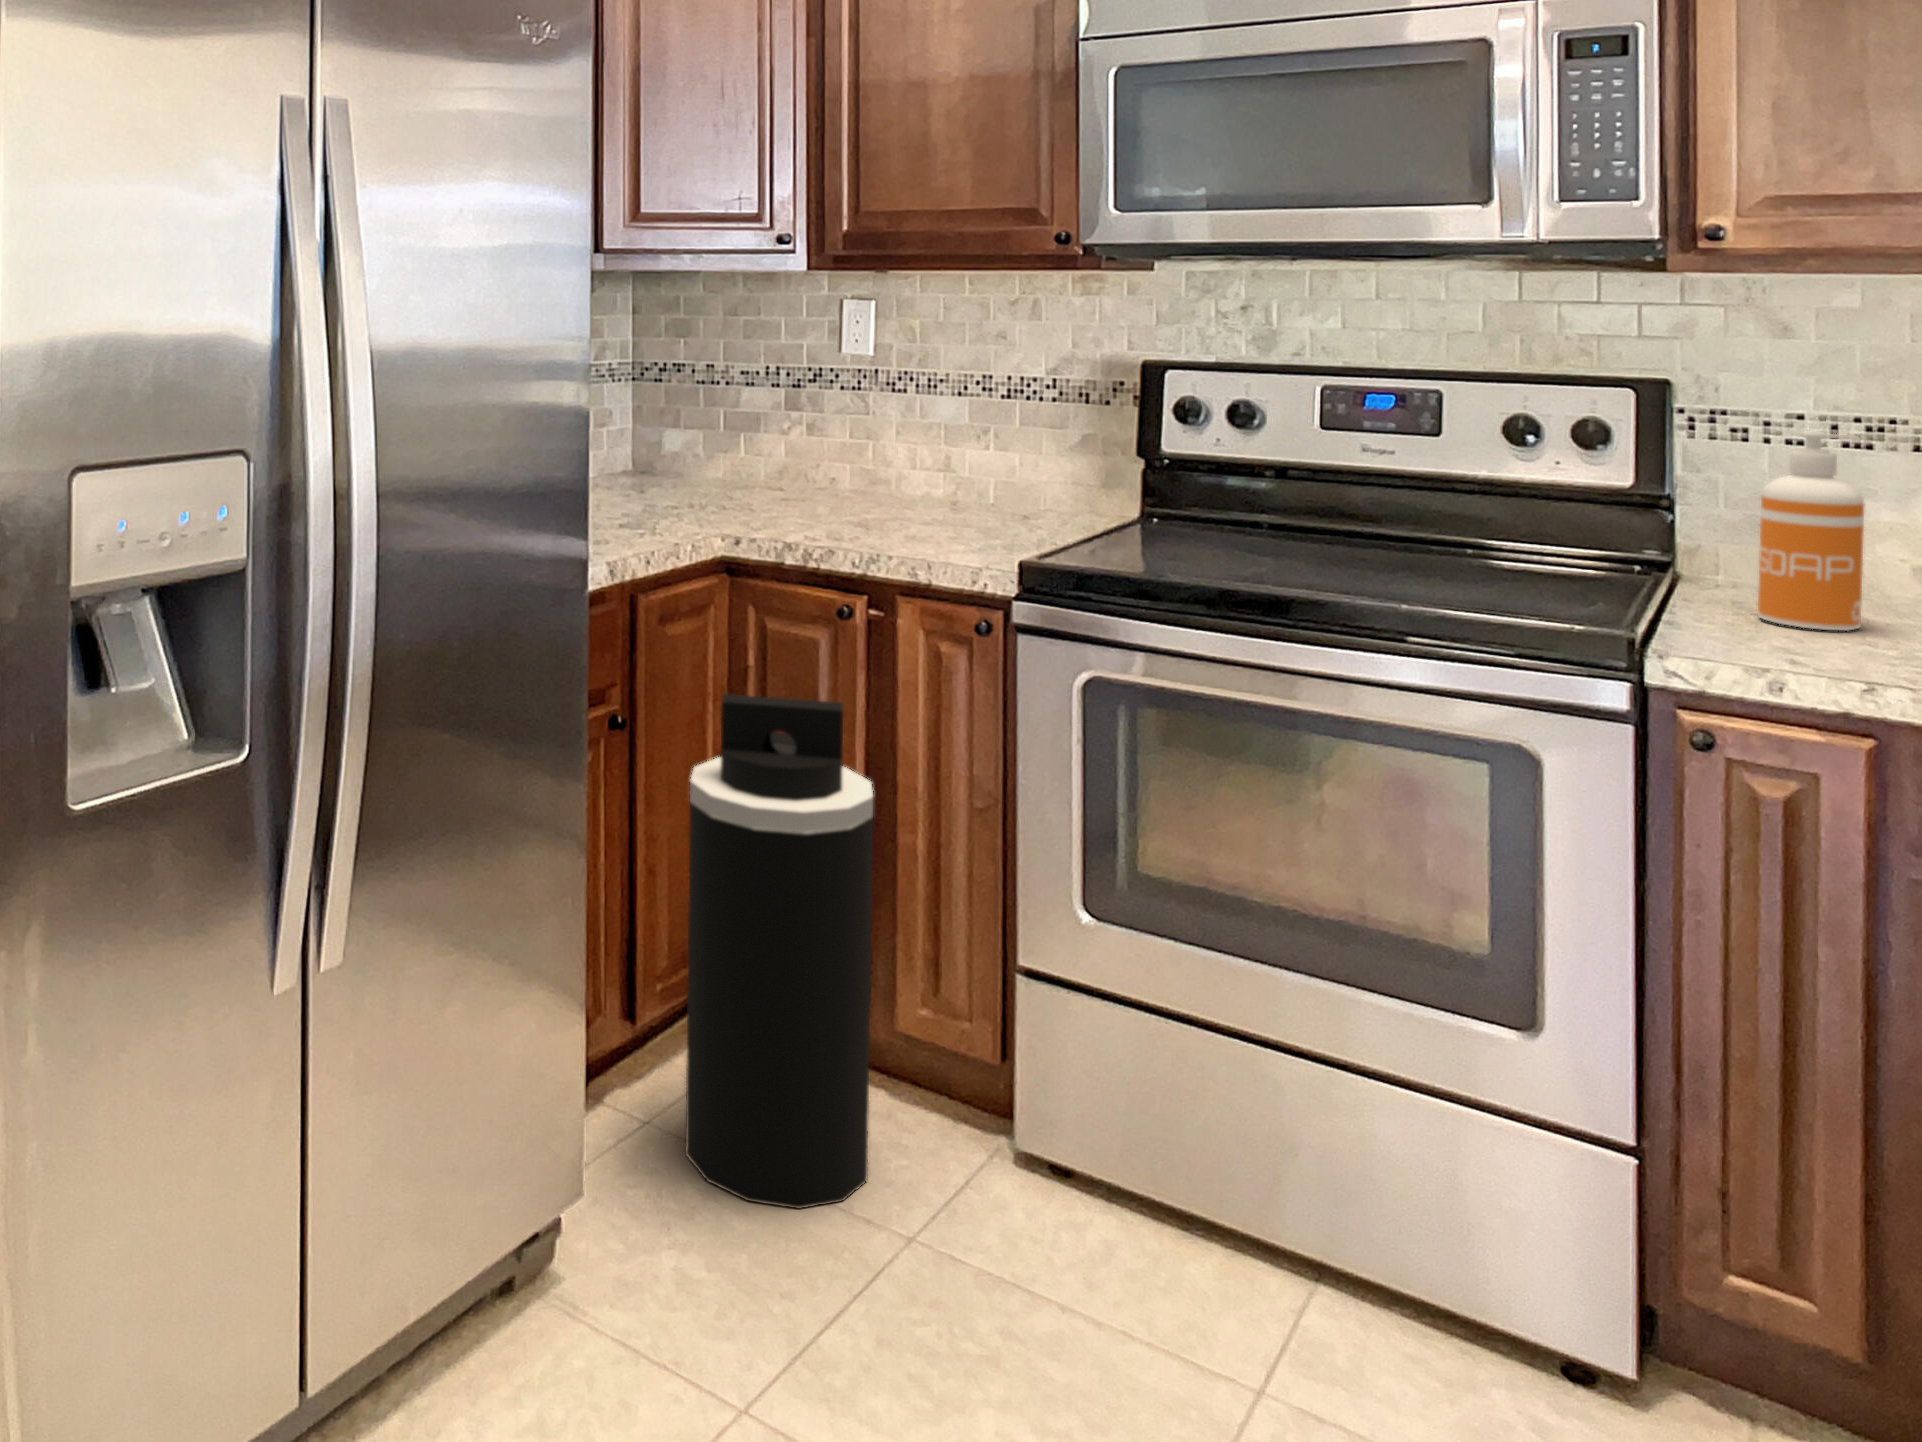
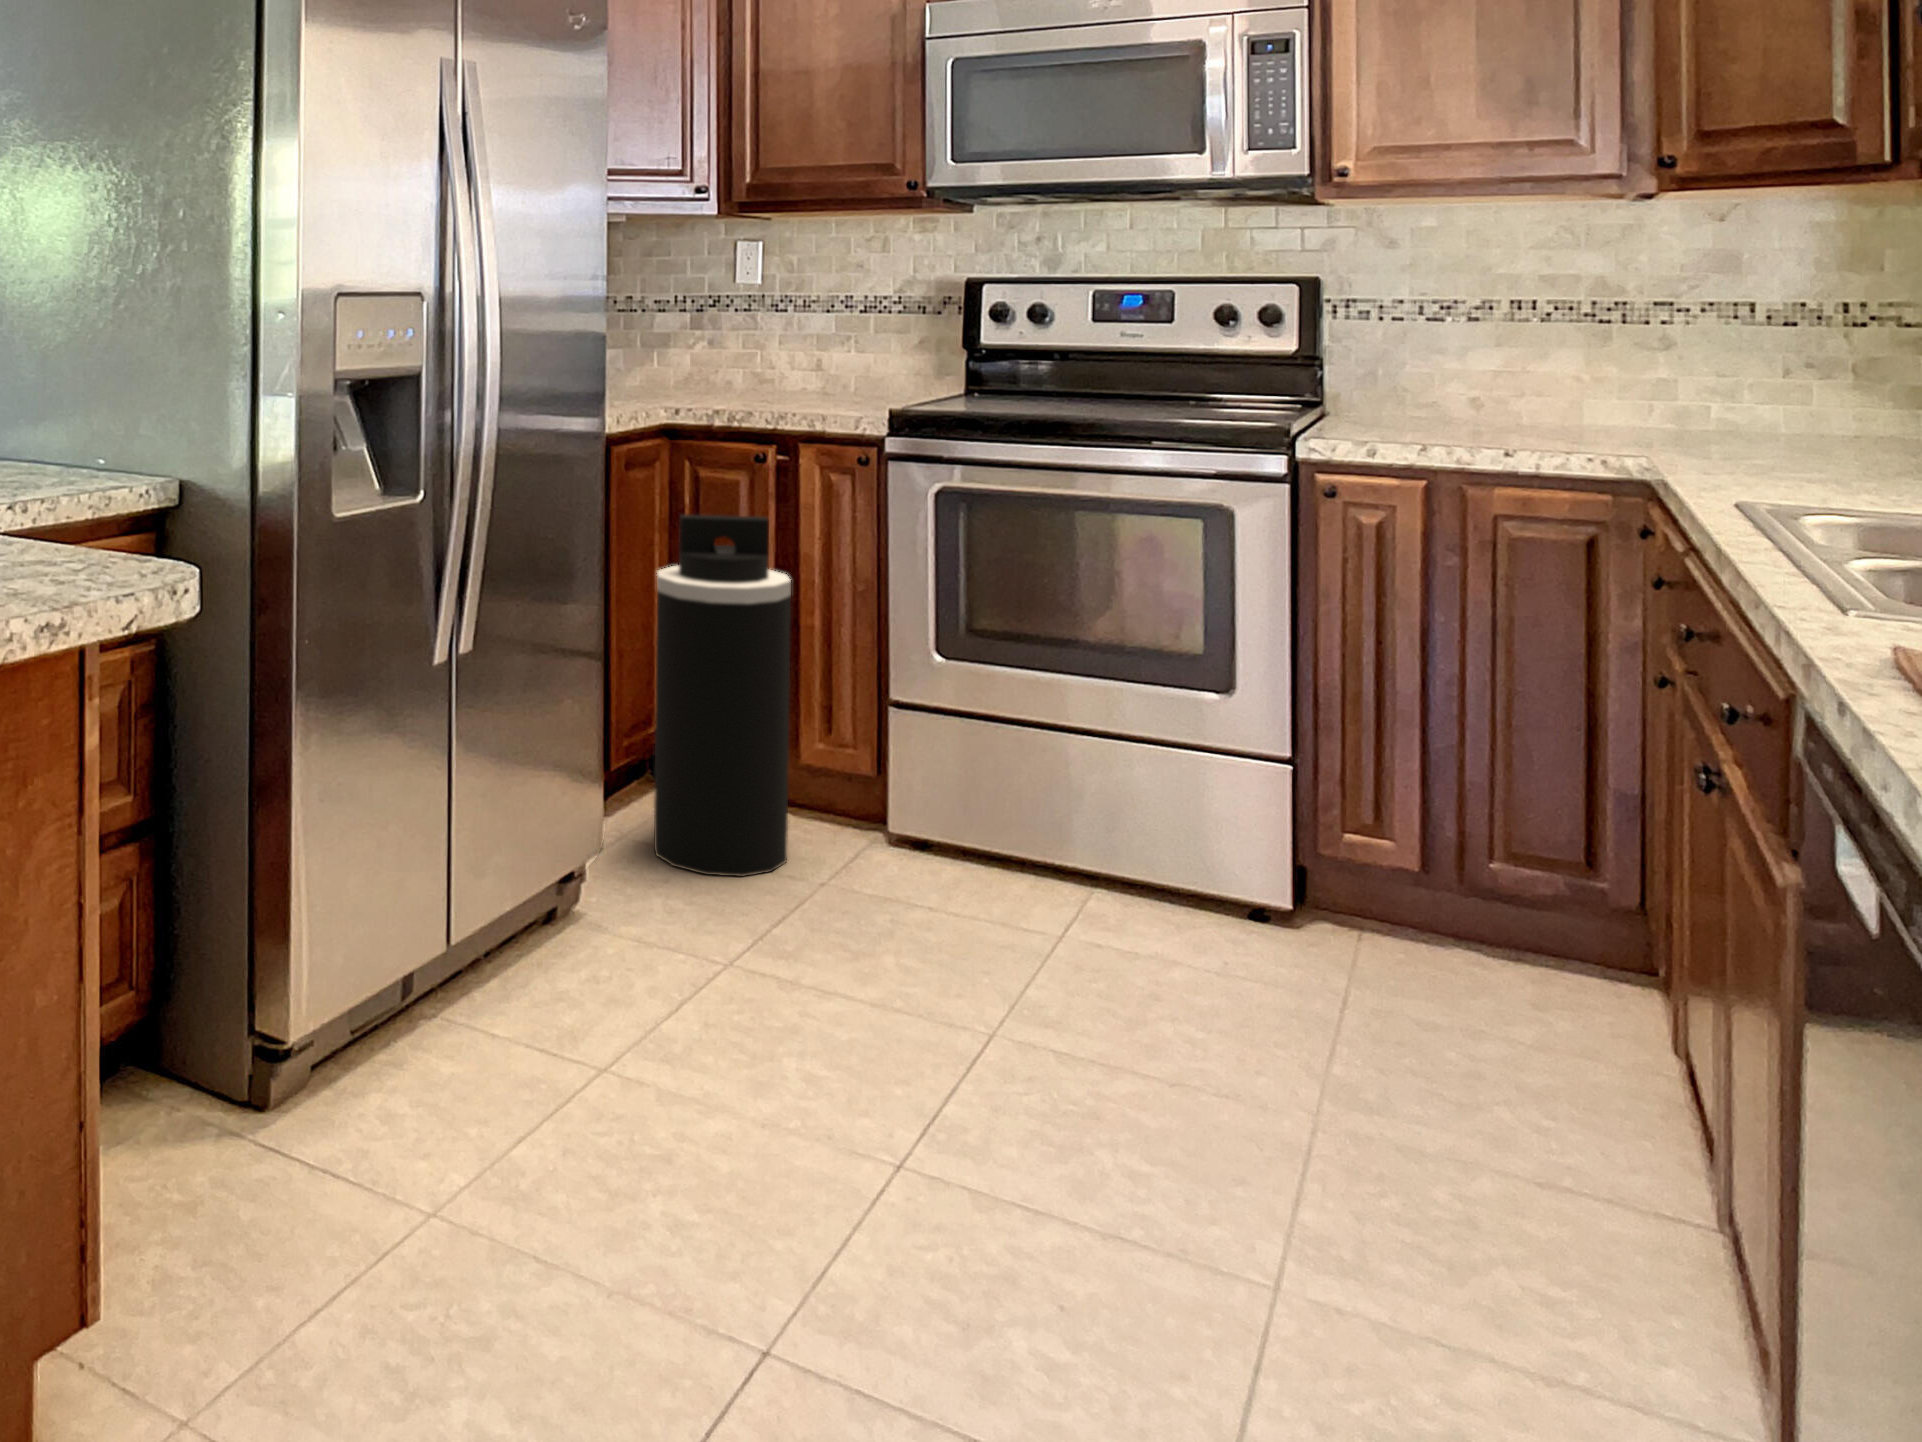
soap dispenser: present [1758,431,1864,630] -> none [1370,305,1431,434]

